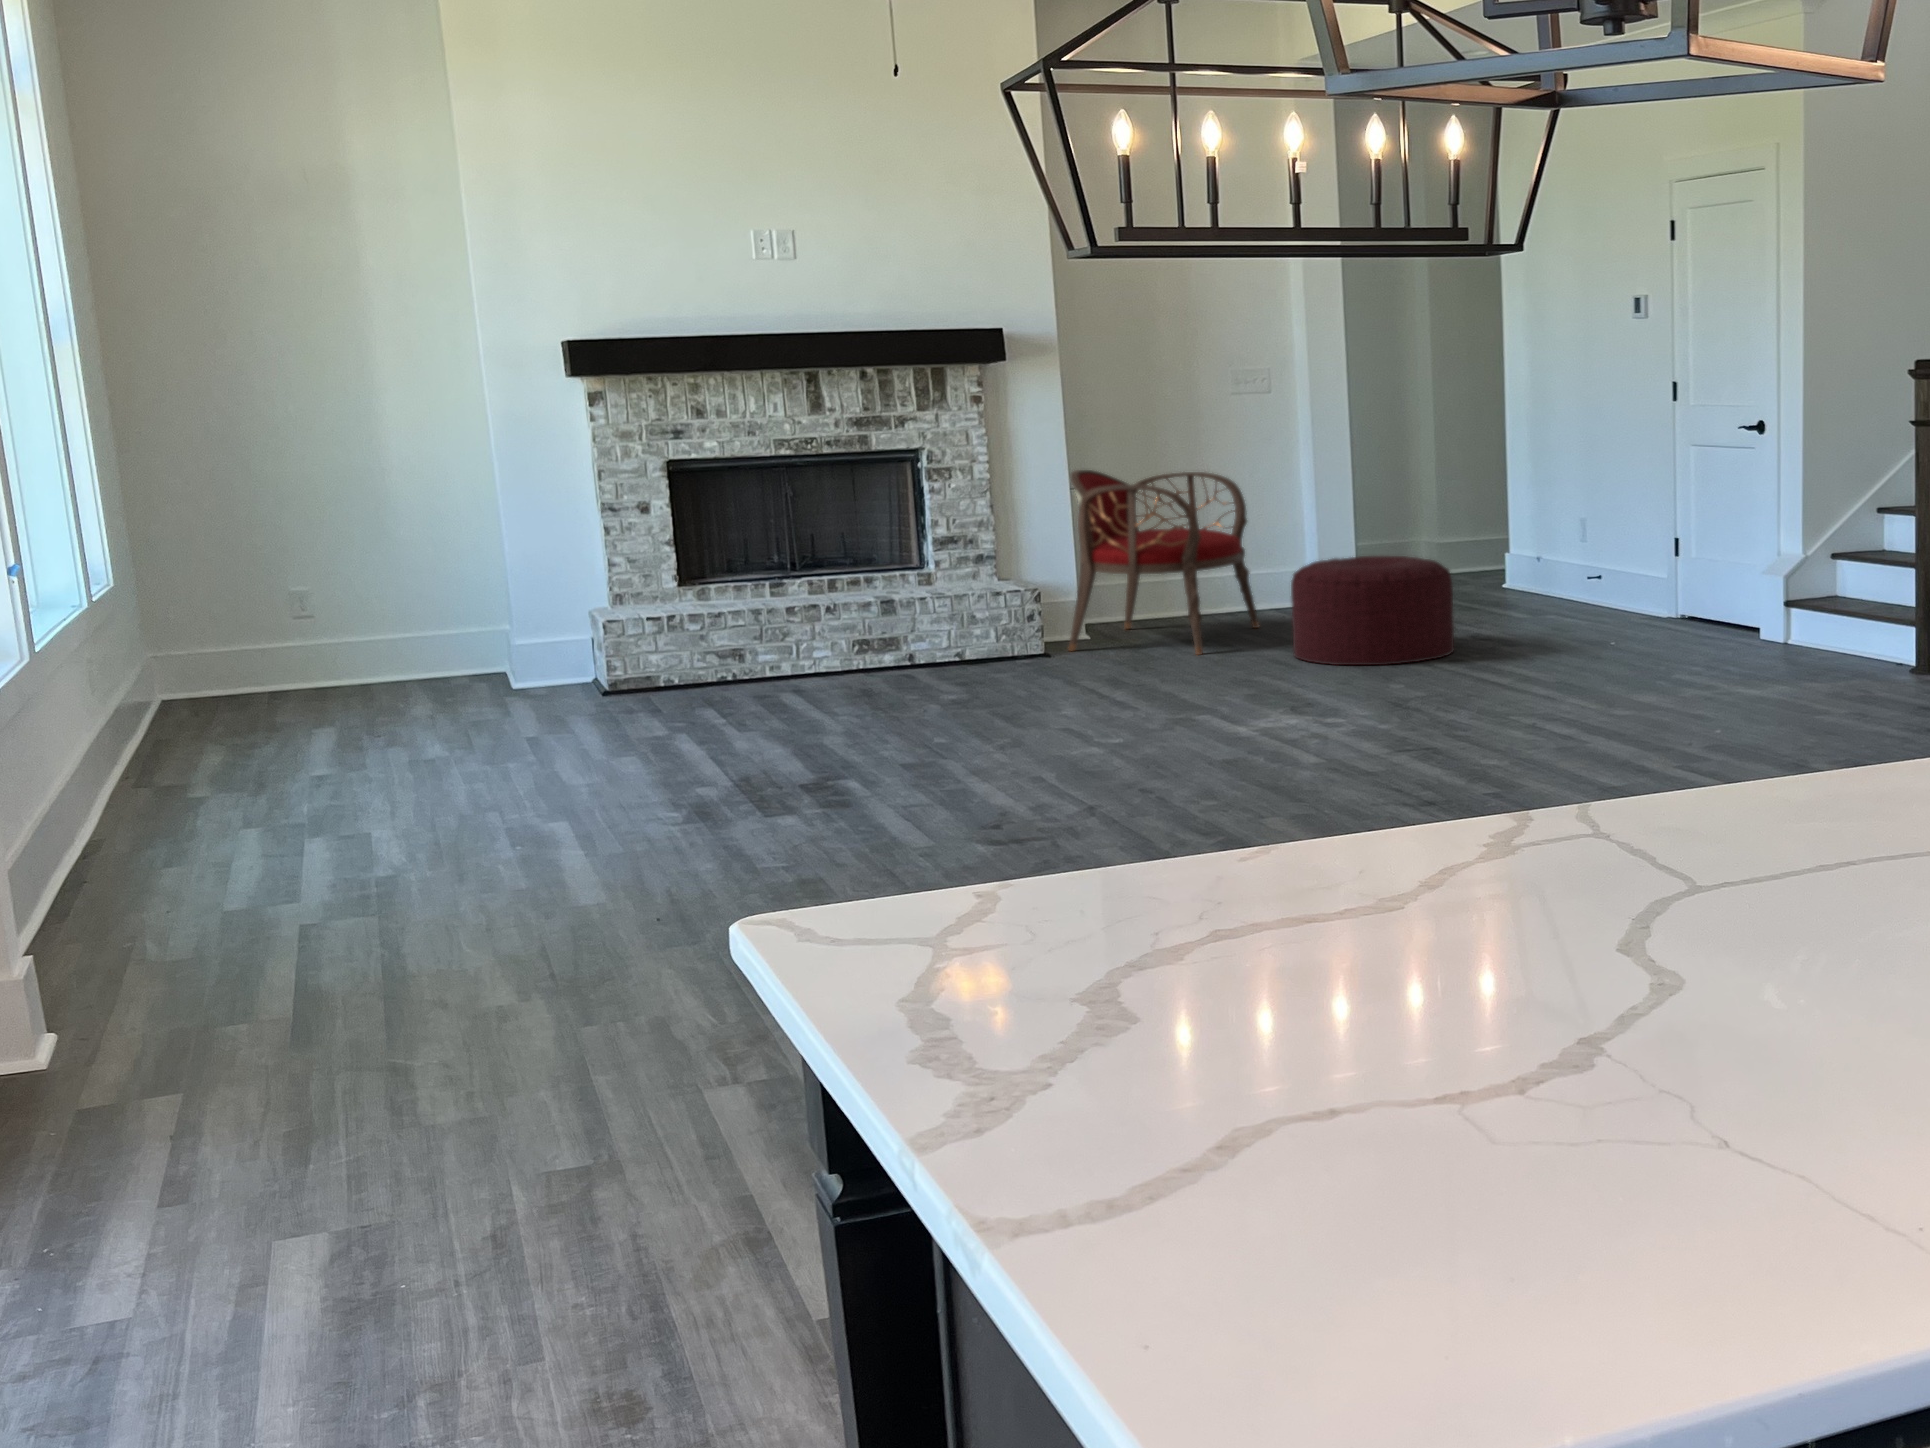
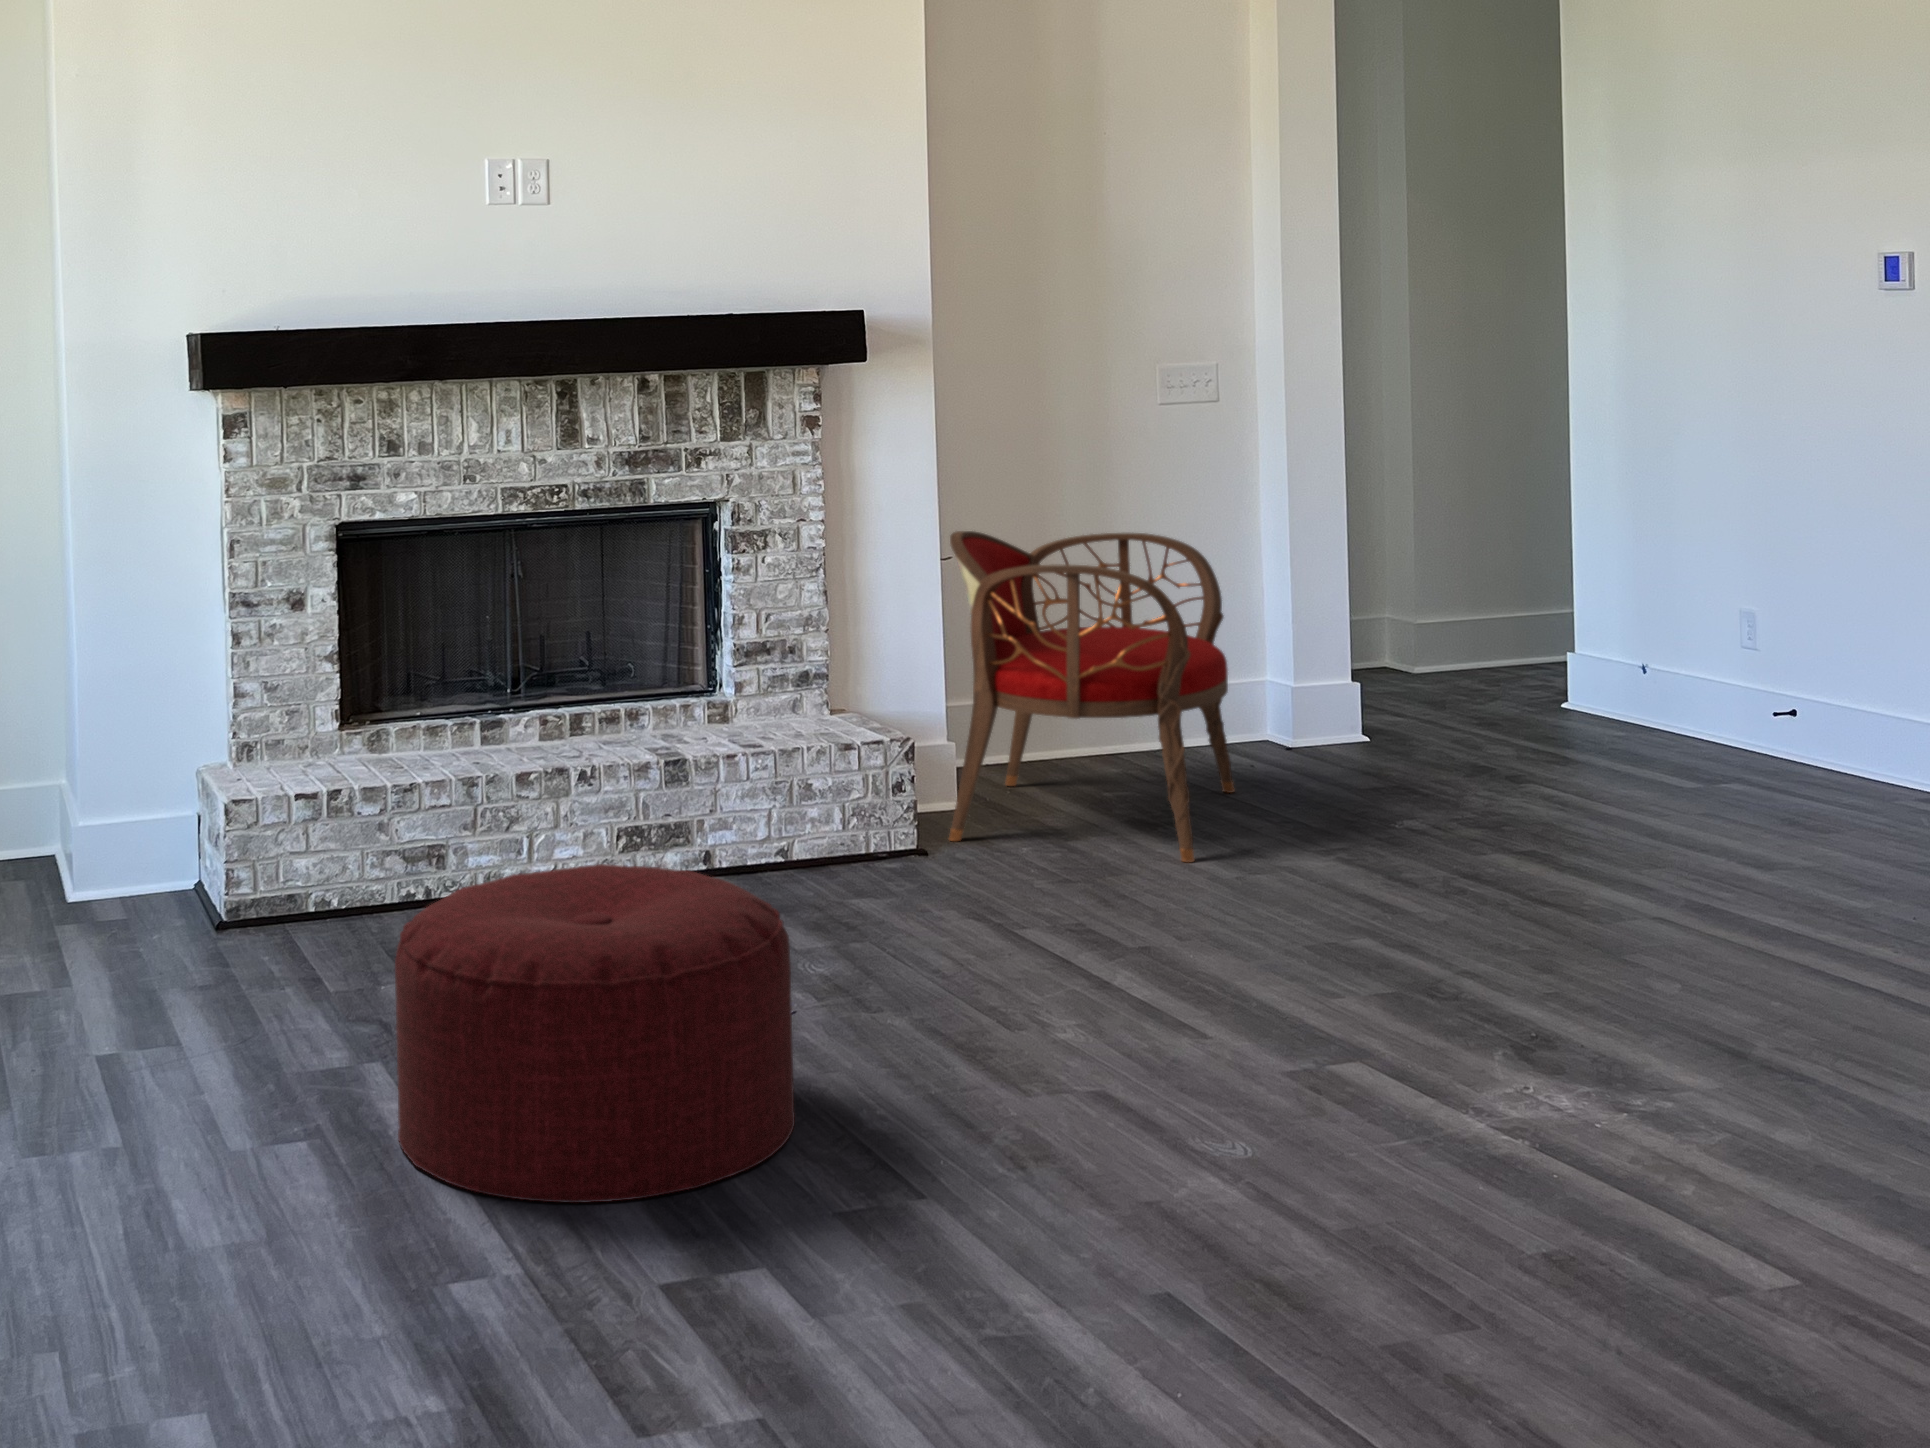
ottoman: present [1291,556,1454,665] -> present [395,864,795,1203]

